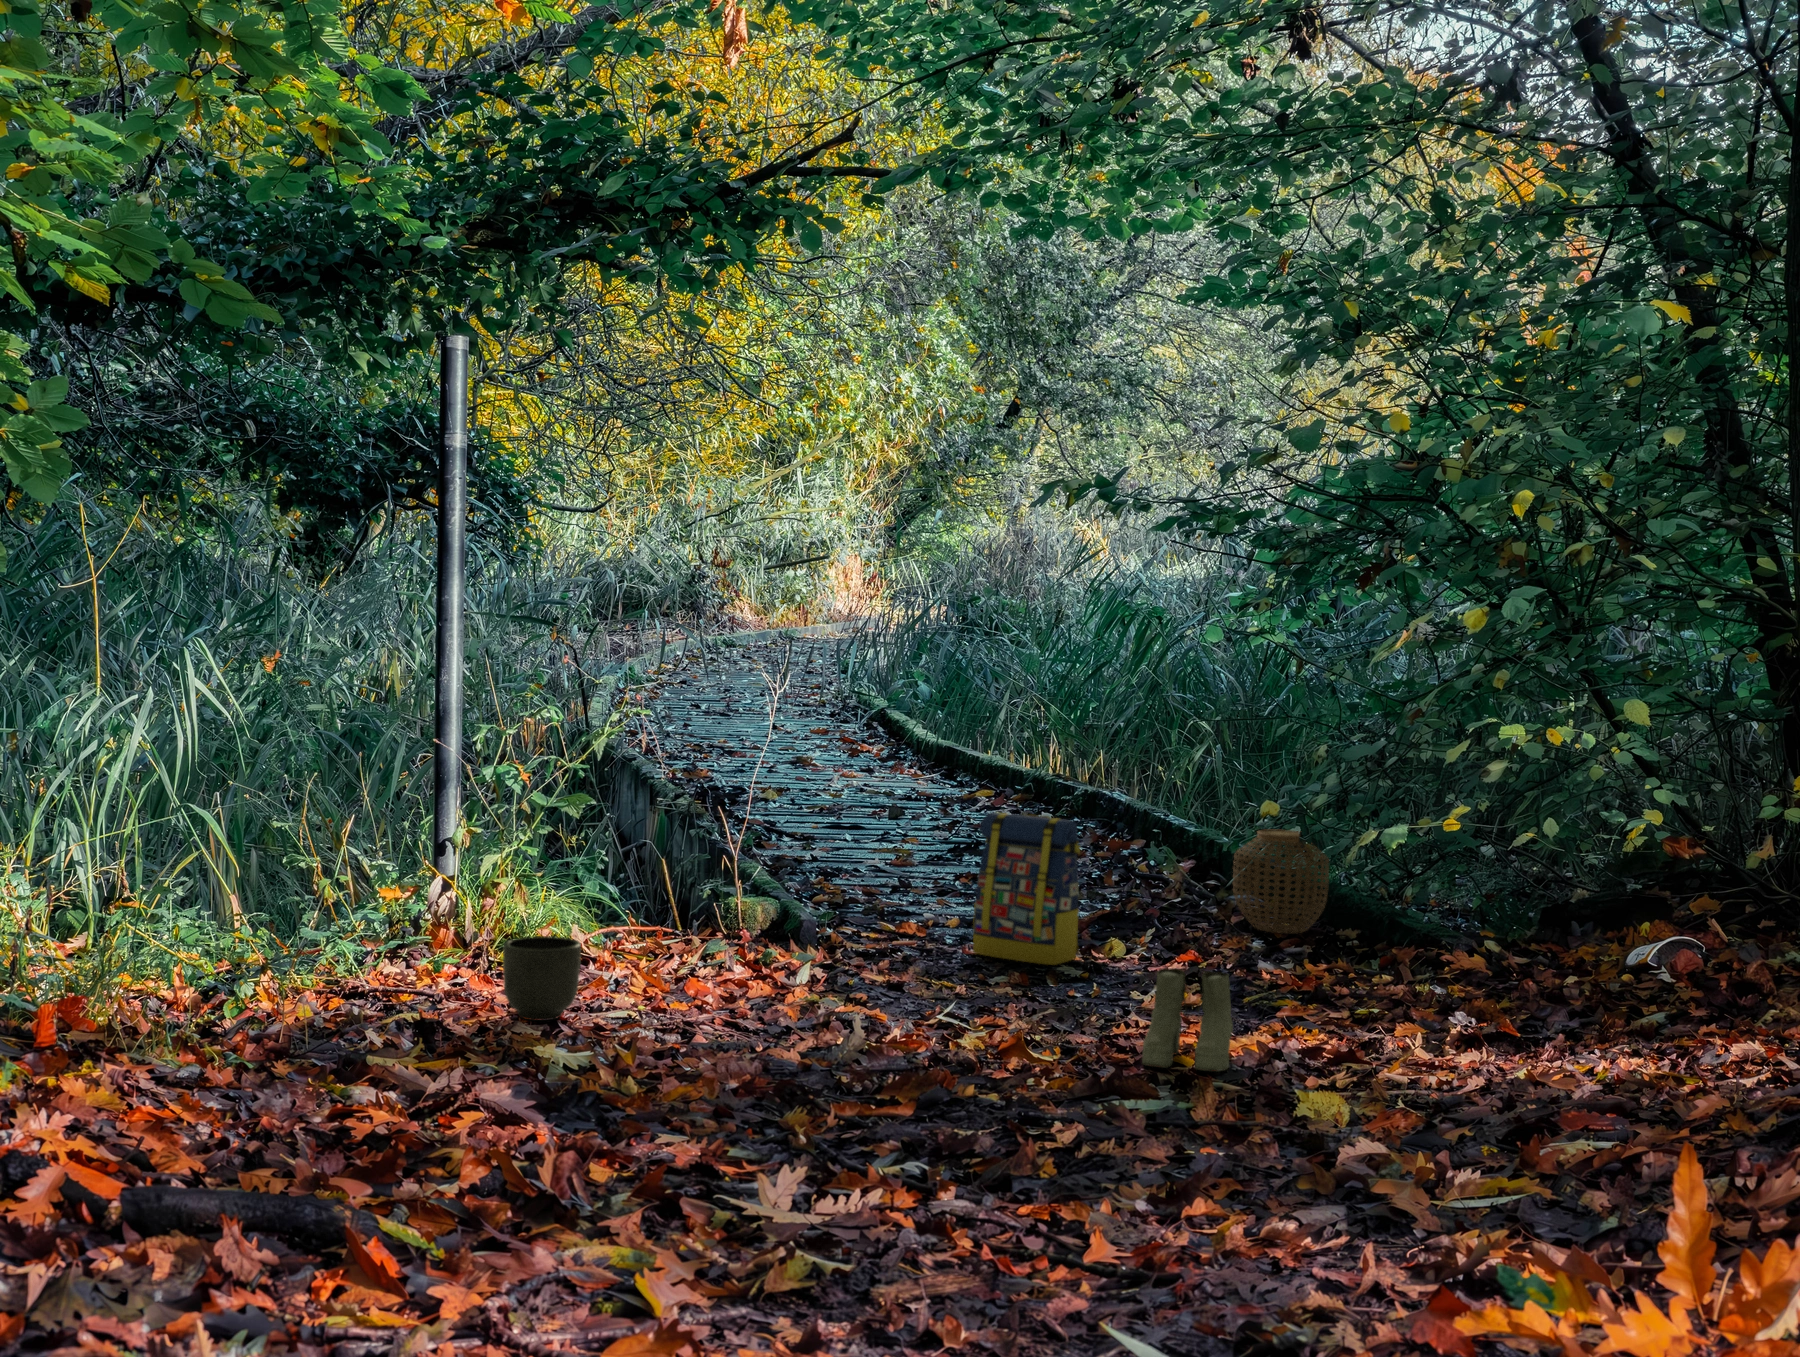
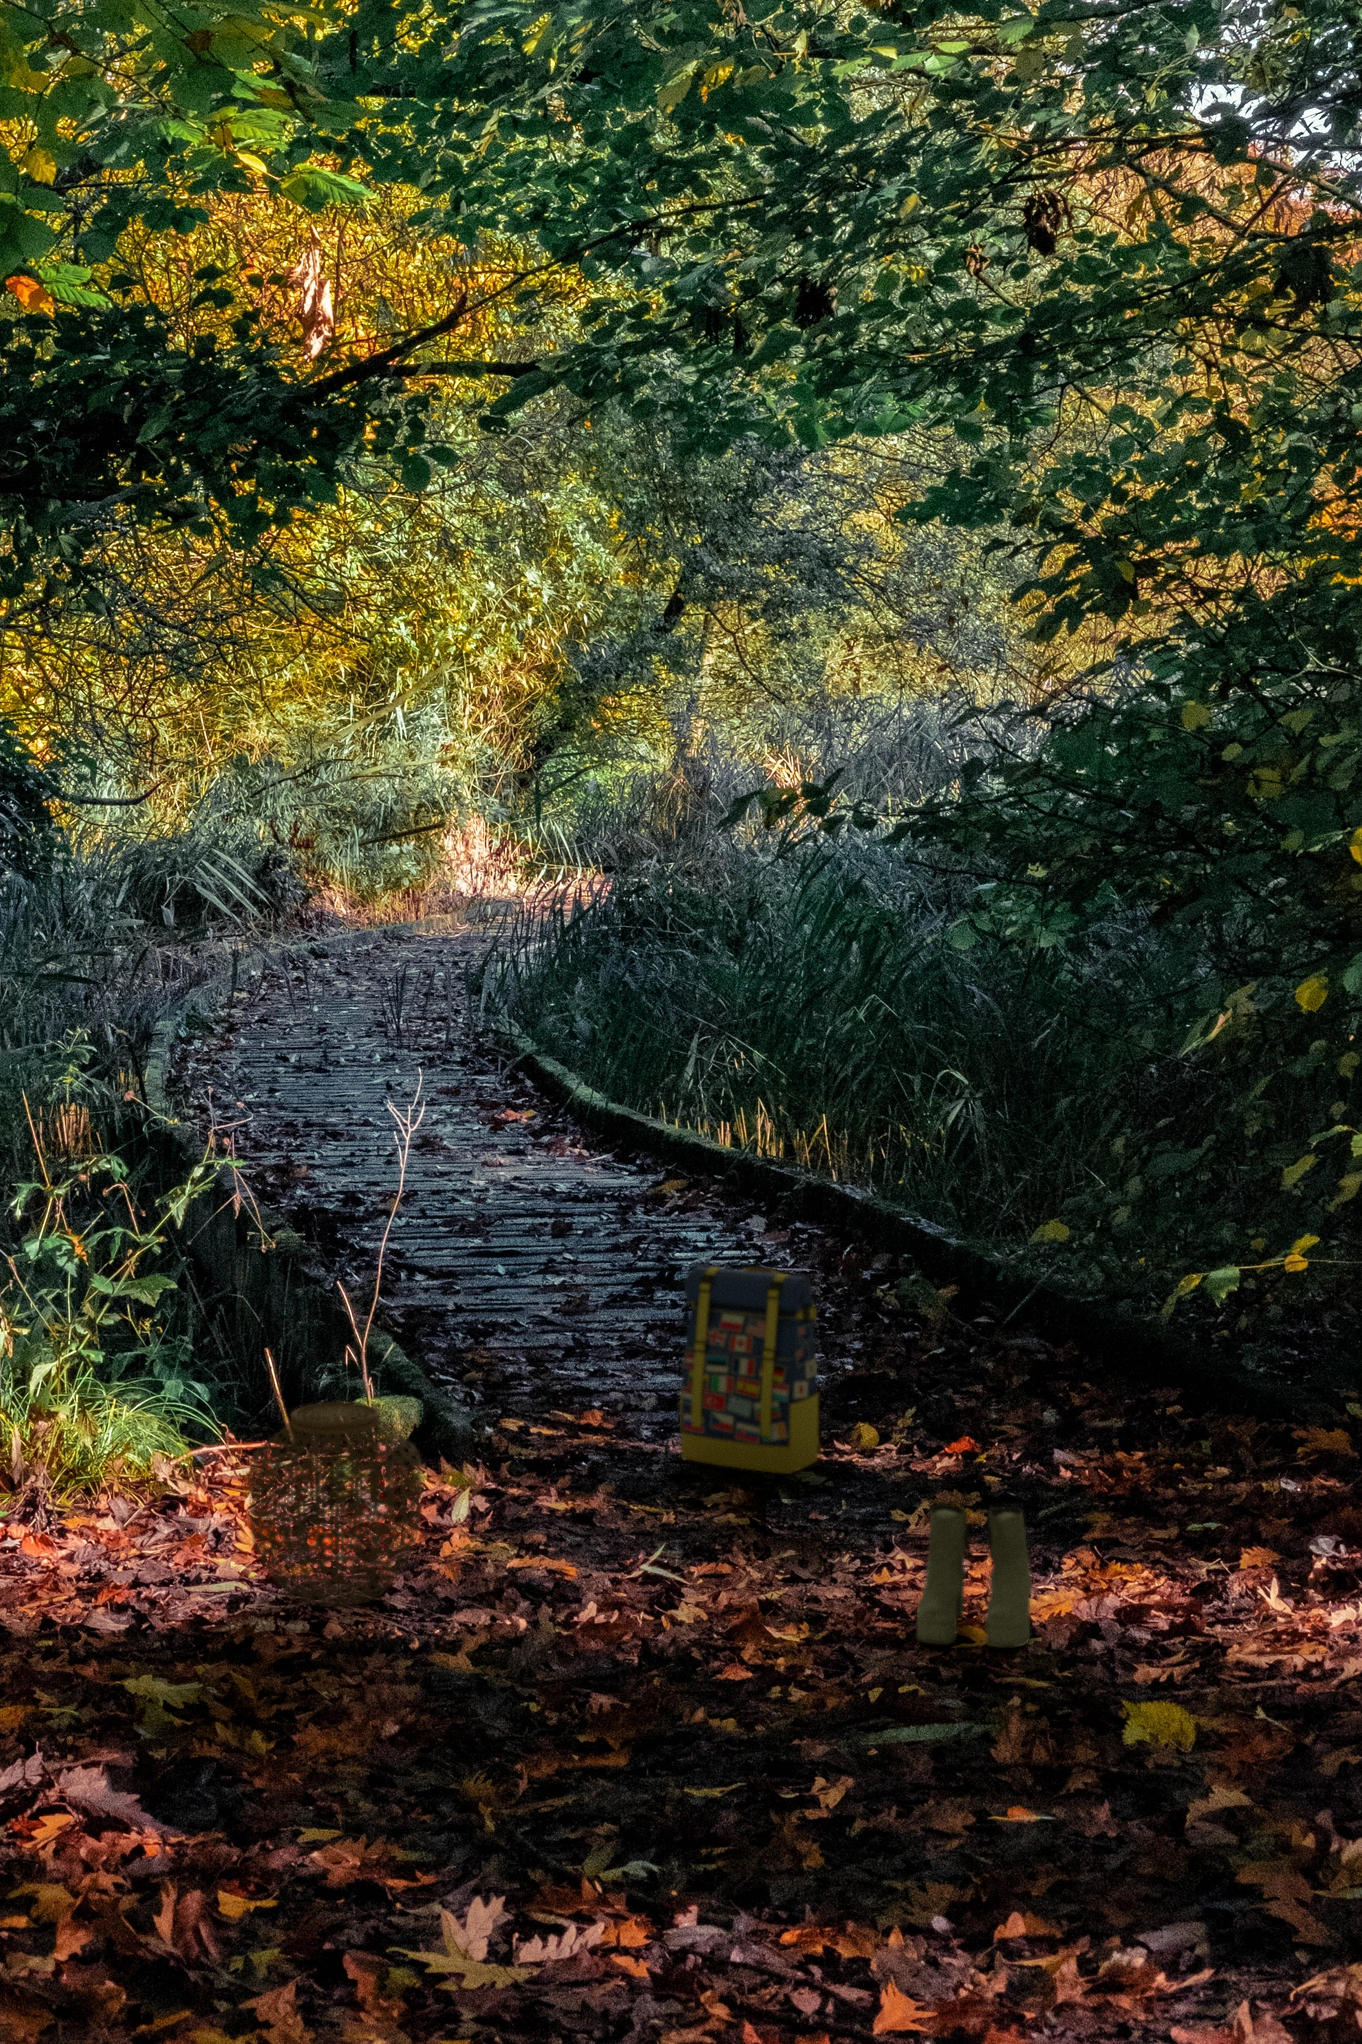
woven basket: present [1233,829,1329,934] -> present [249,1402,421,1607]
planter: present [503,936,581,1021] -> none [74,1489,176,1609]

